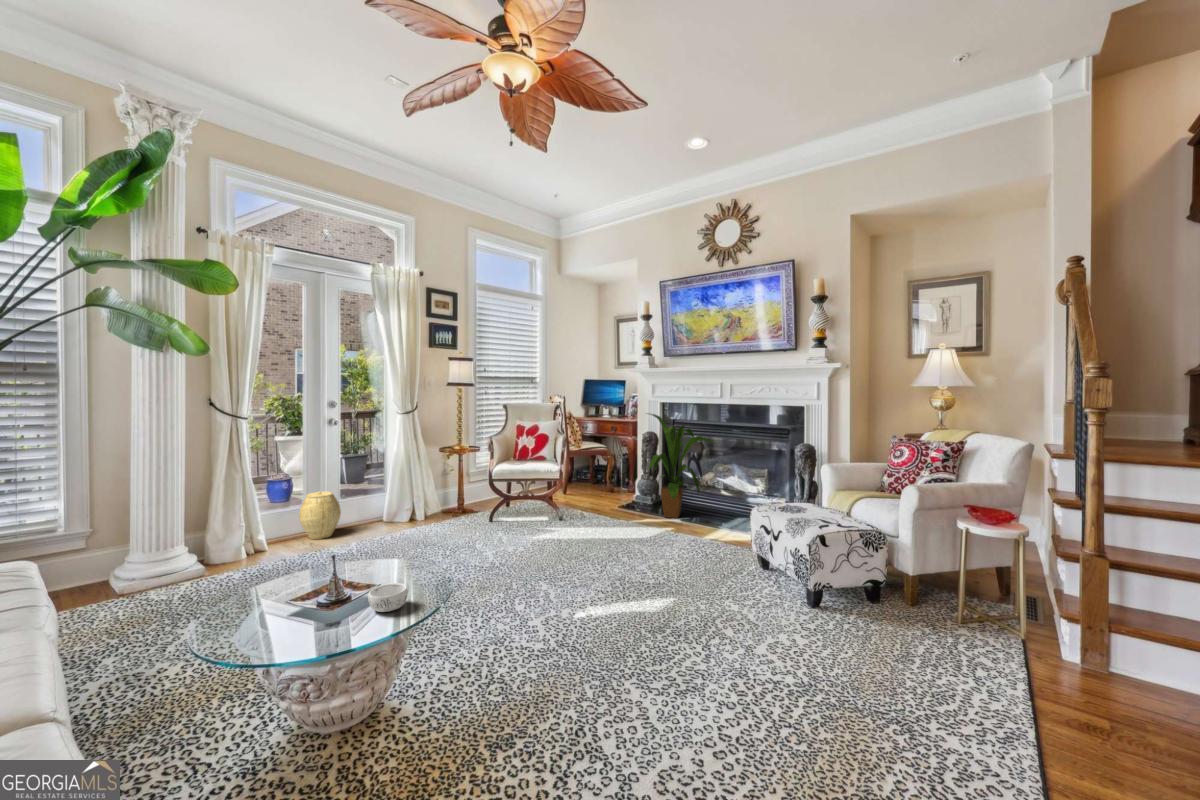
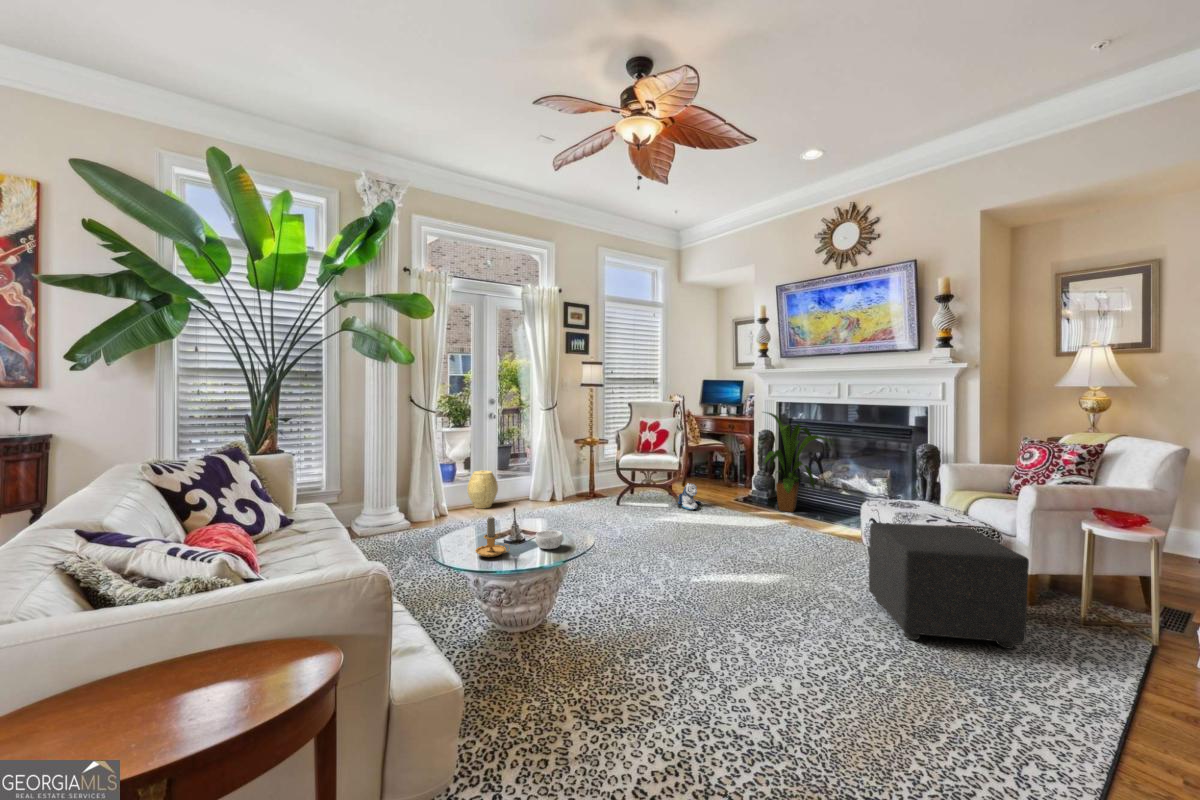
plush toy: none [558,493,583,523] -> present [678,483,701,510]
ottoman: none [766,534,928,668] -> present [869,523,1029,648]
candle: none [273,575,327,636] -> present [475,517,510,557]

